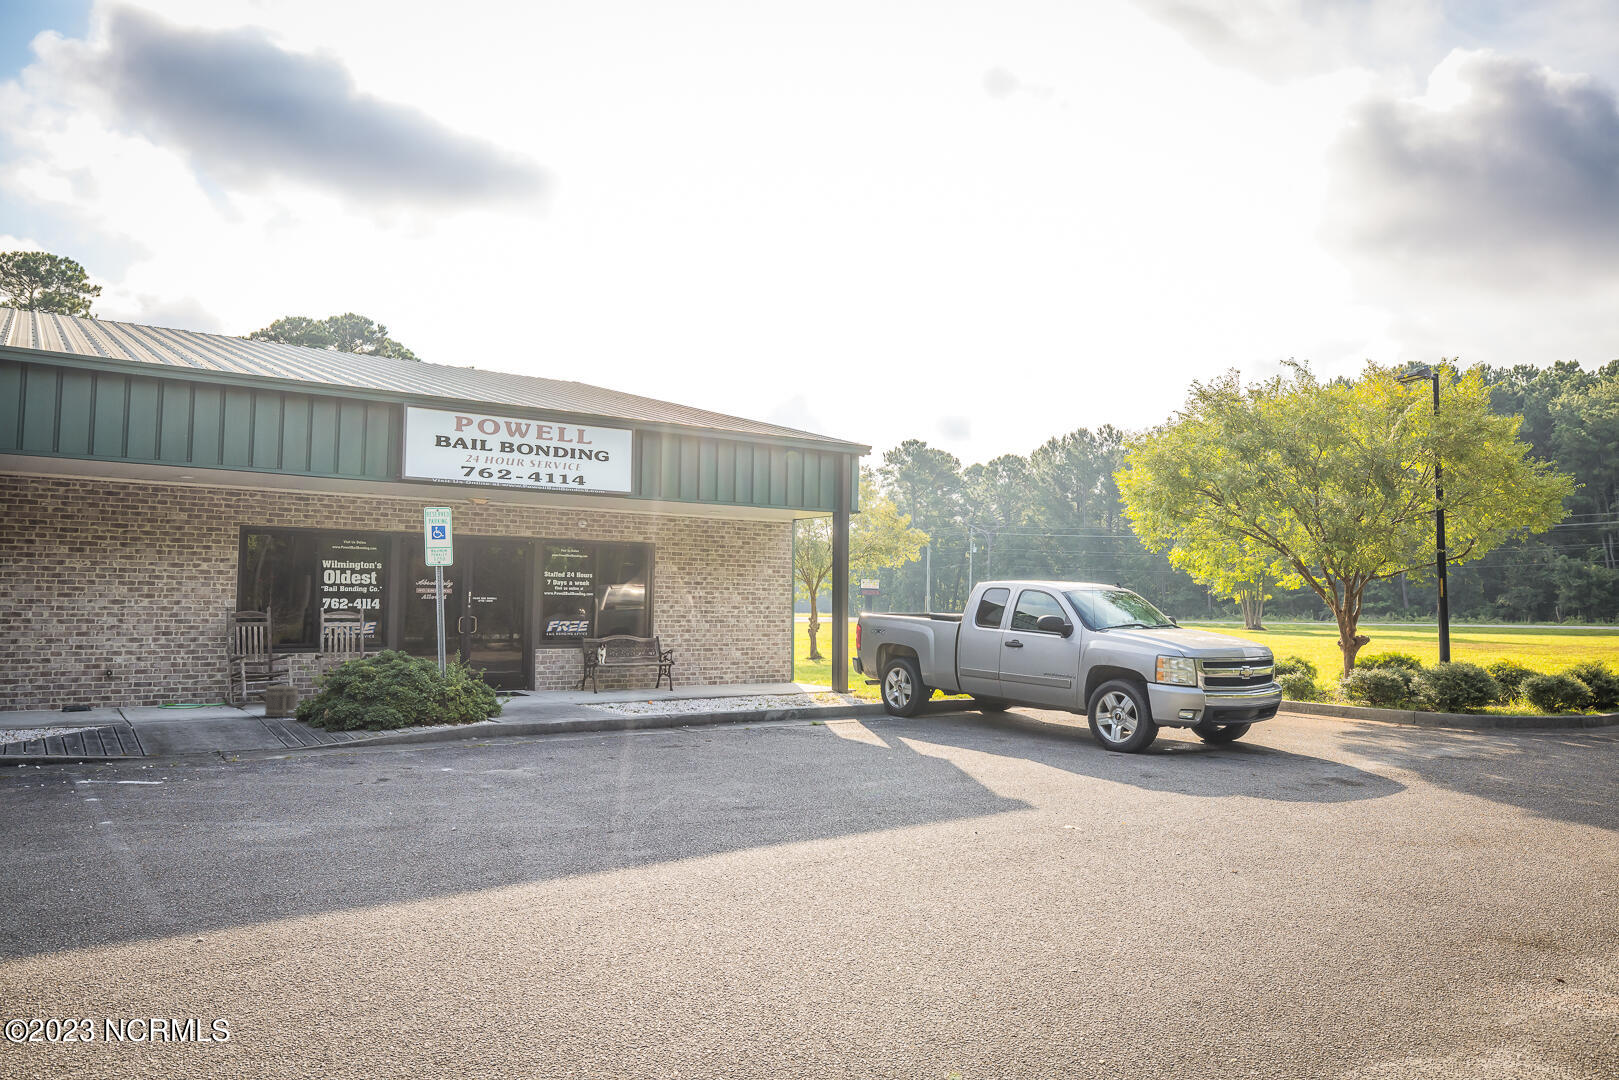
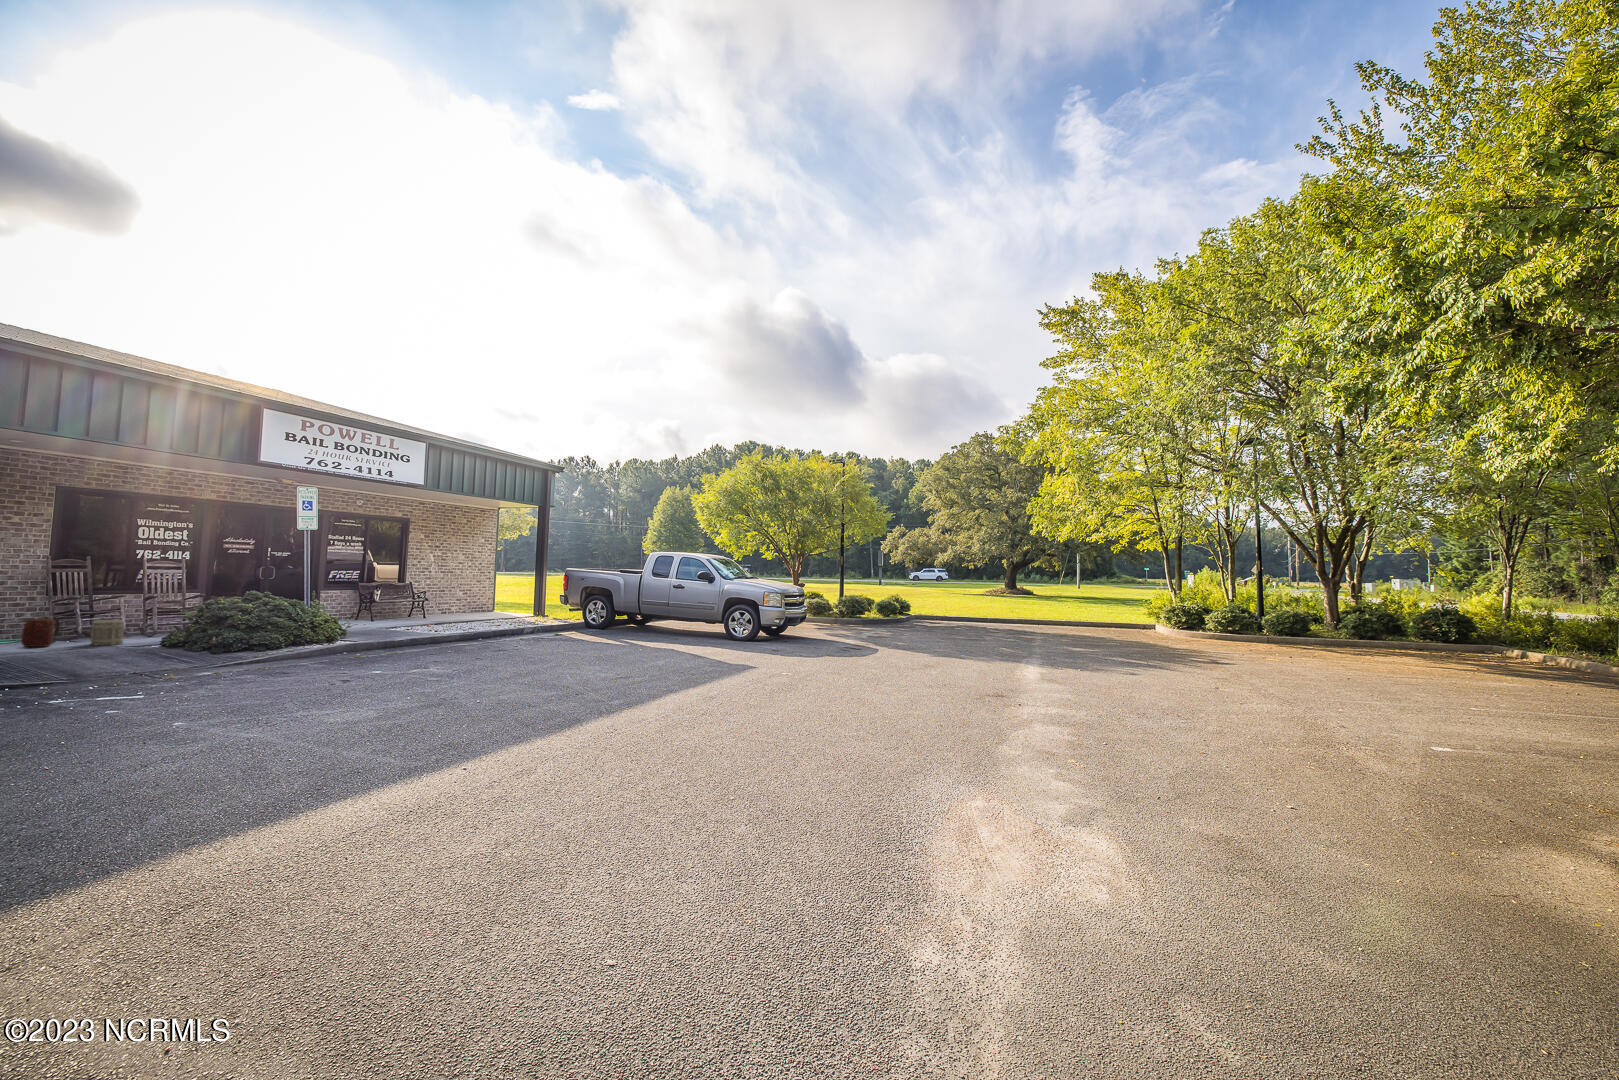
backpack: none [204,679,240,717] -> present [21,617,60,647]

